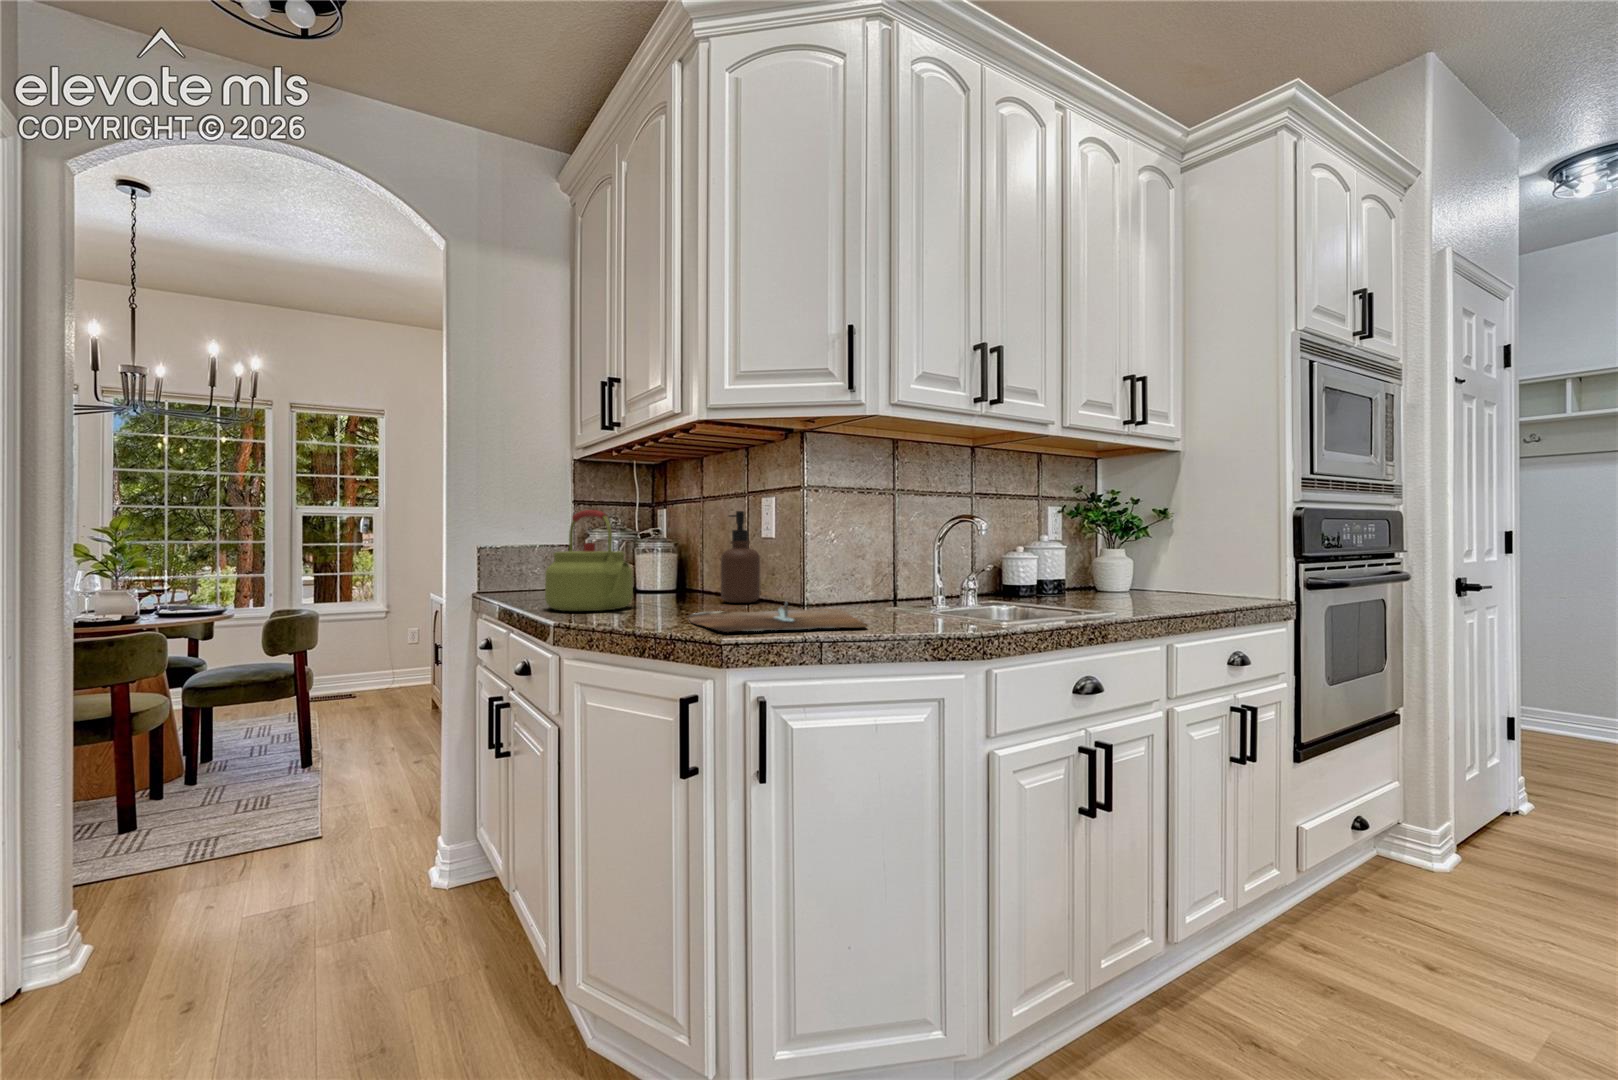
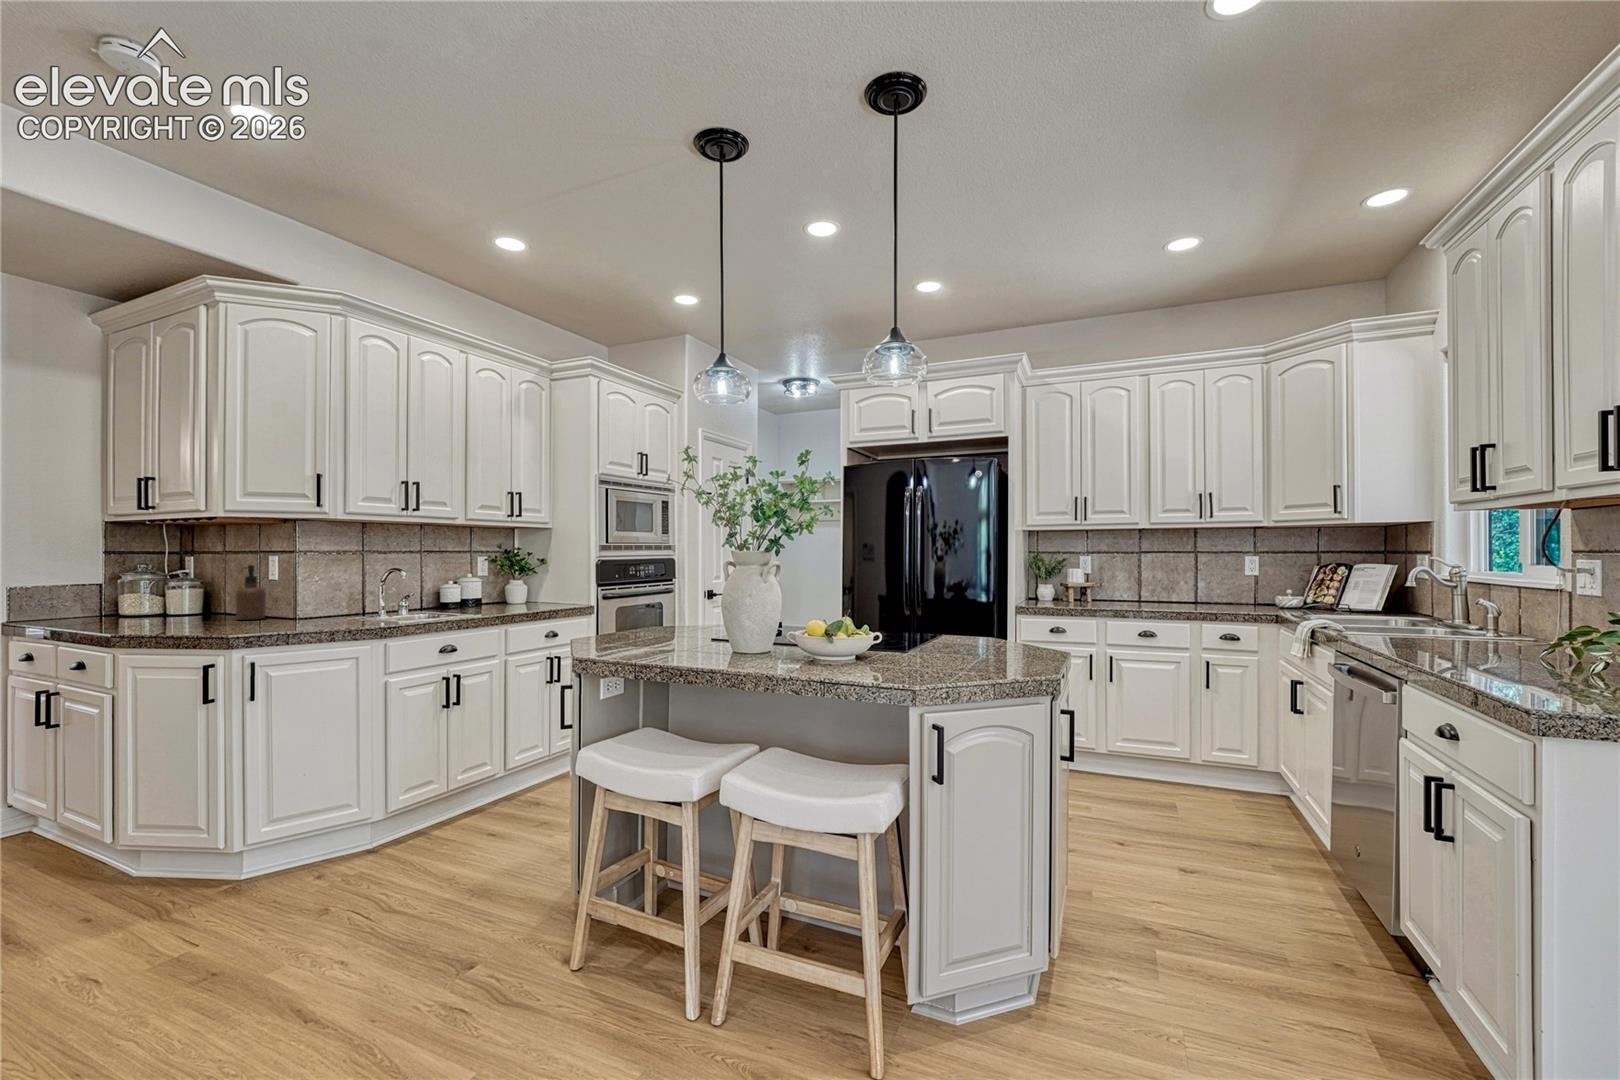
kettle: present [545,510,633,611] -> none [96,567,167,629]
cutting board: present [688,602,867,632] -> none [209,617,322,634]

